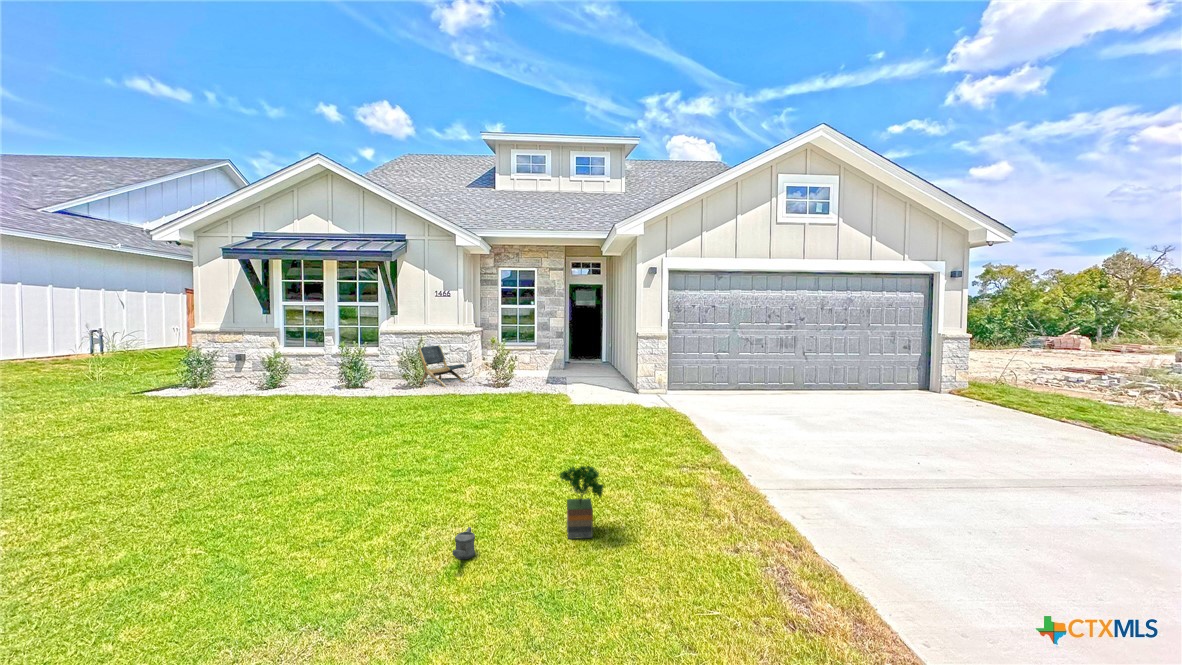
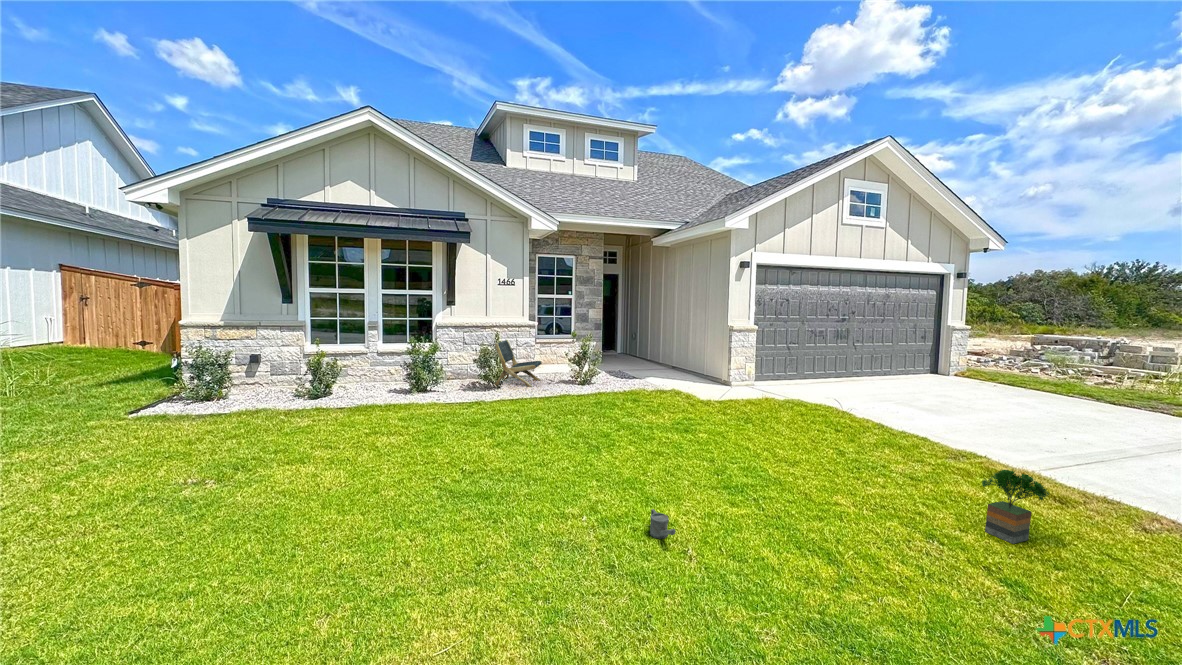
watering can: present [453,527,475,559] -> present [650,509,675,539]

